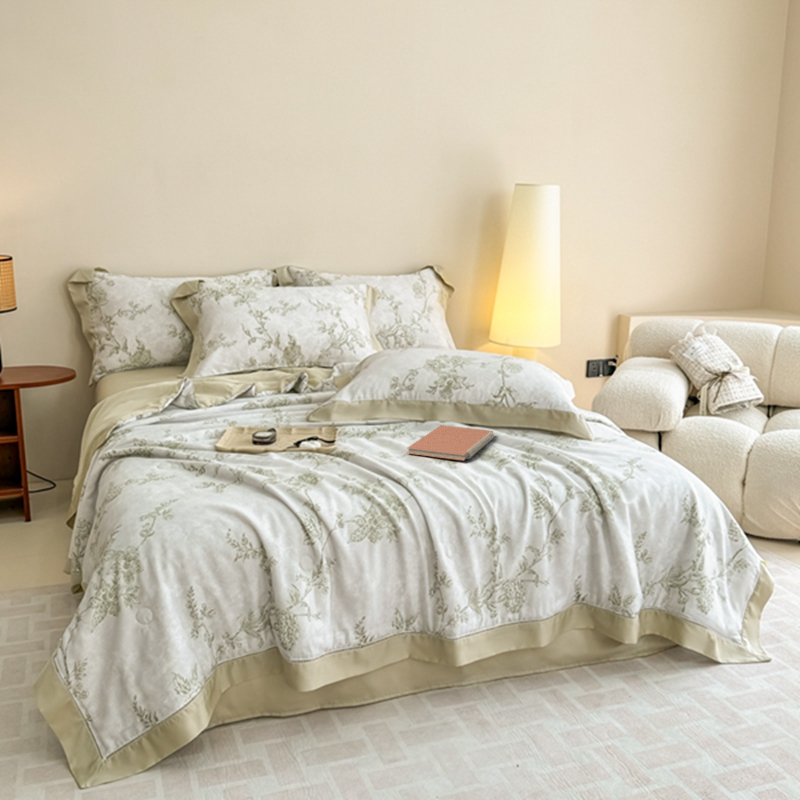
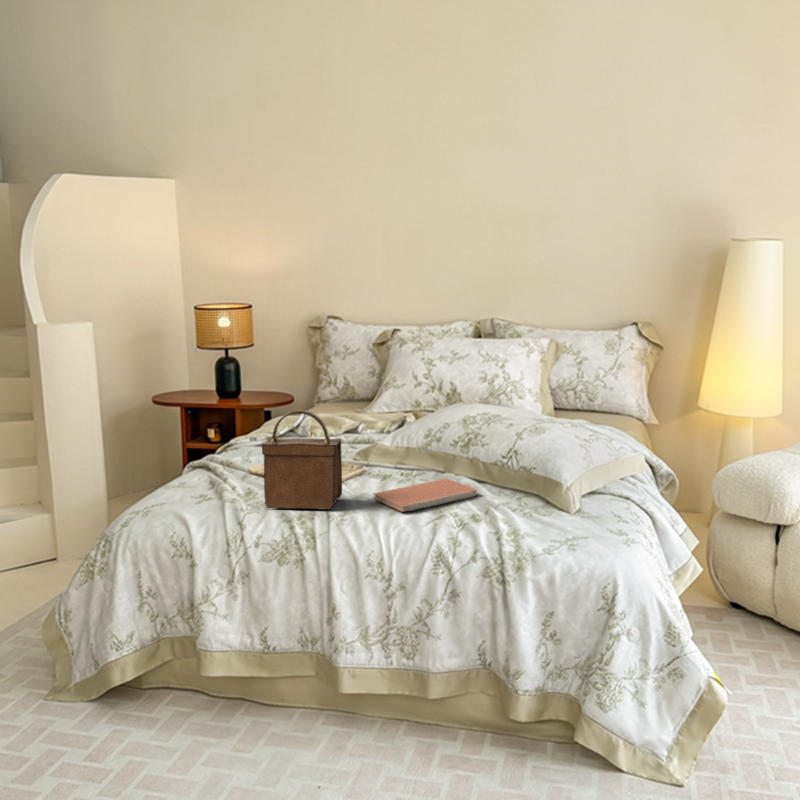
handbag: none [299,357,395,479] -> present [262,410,342,510]

